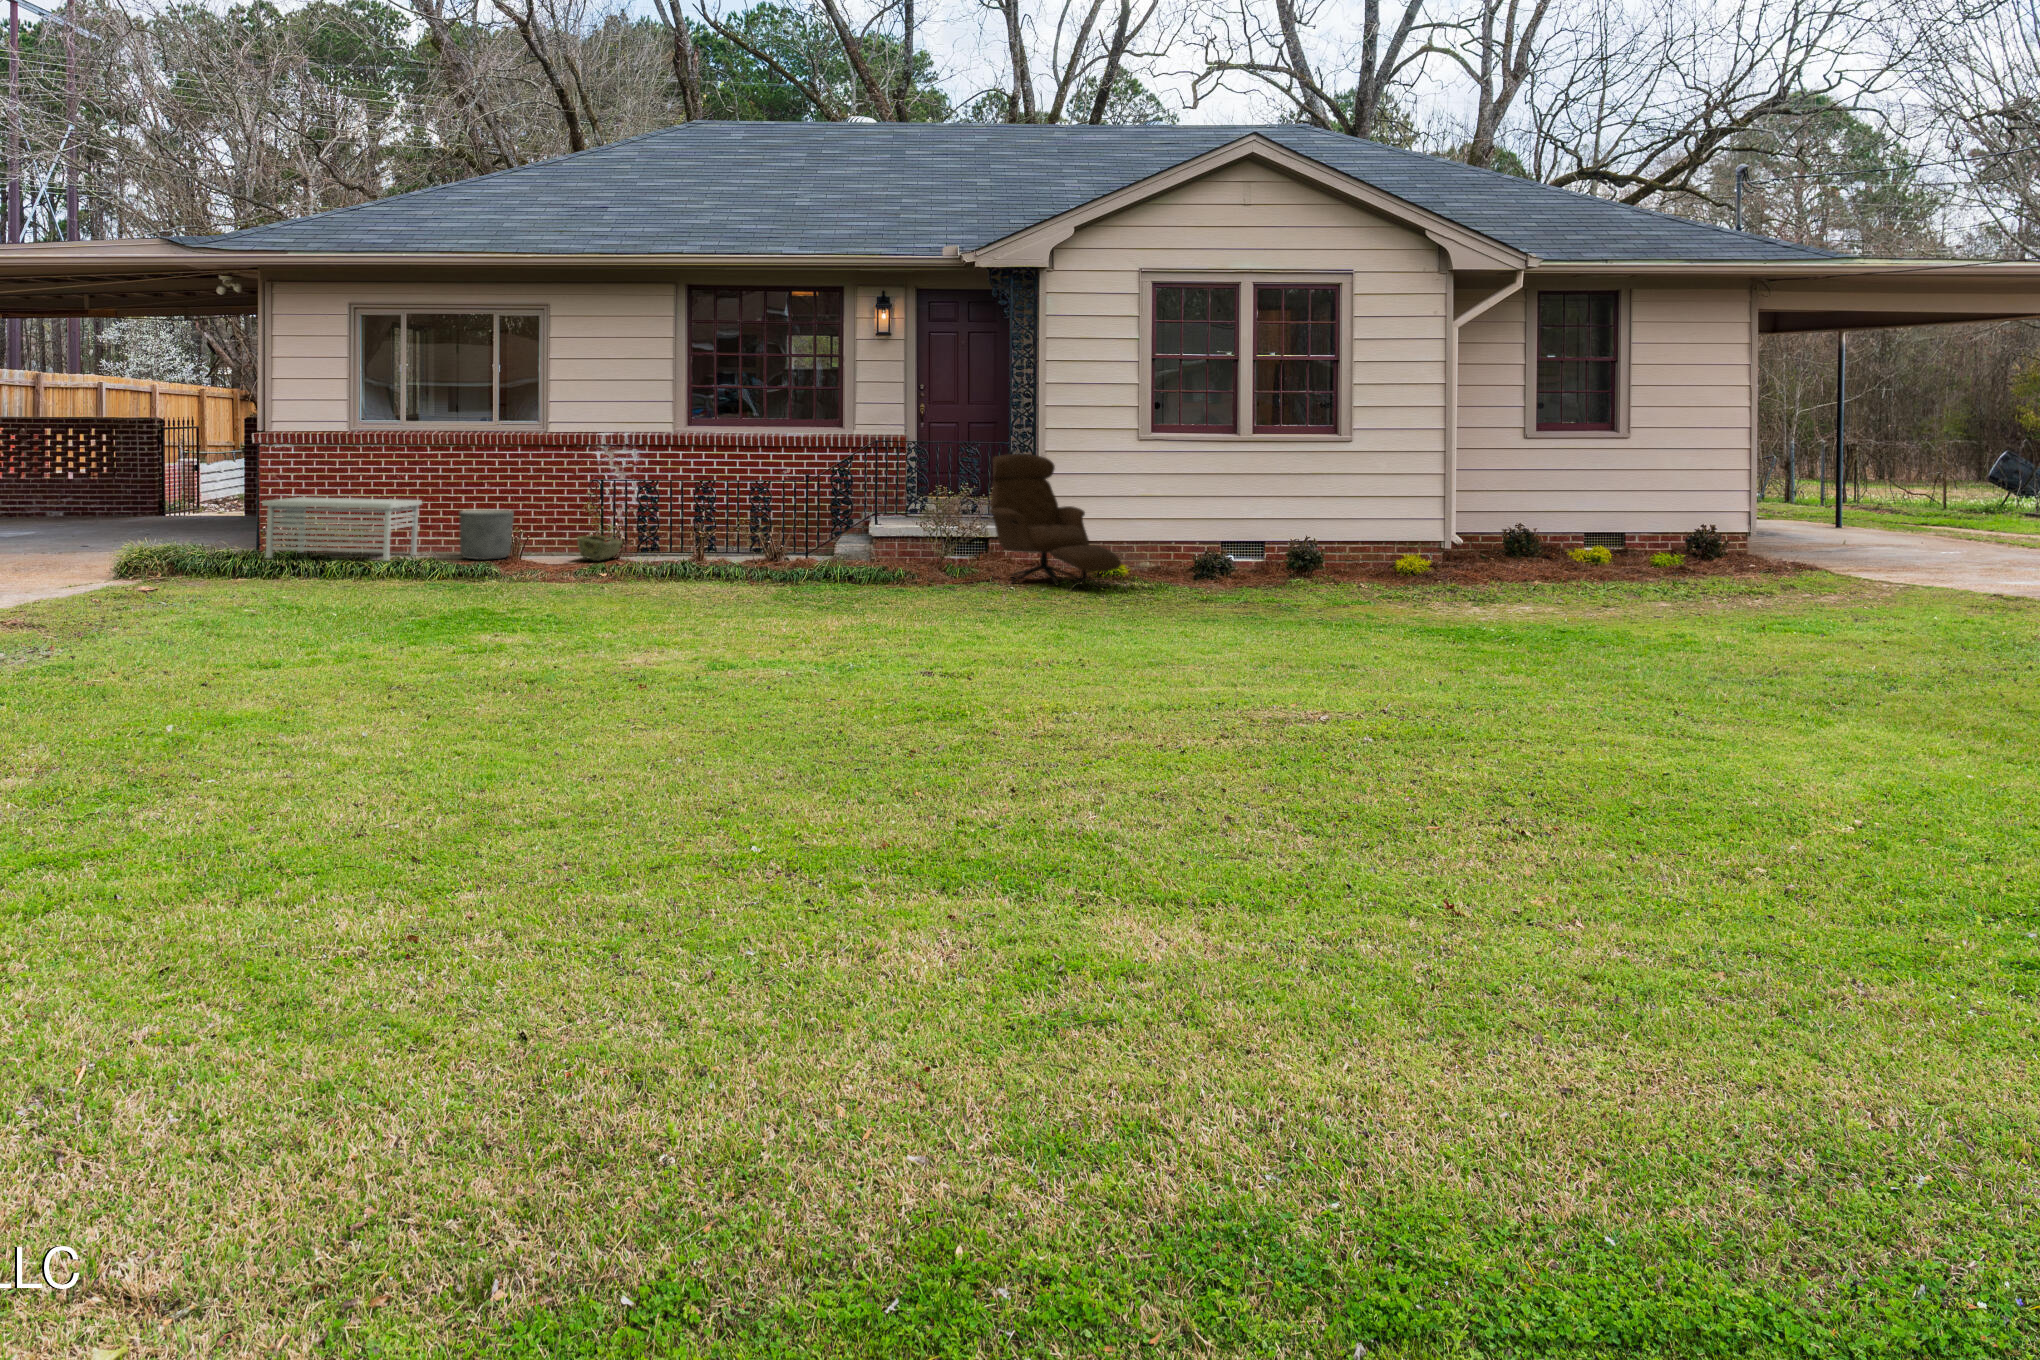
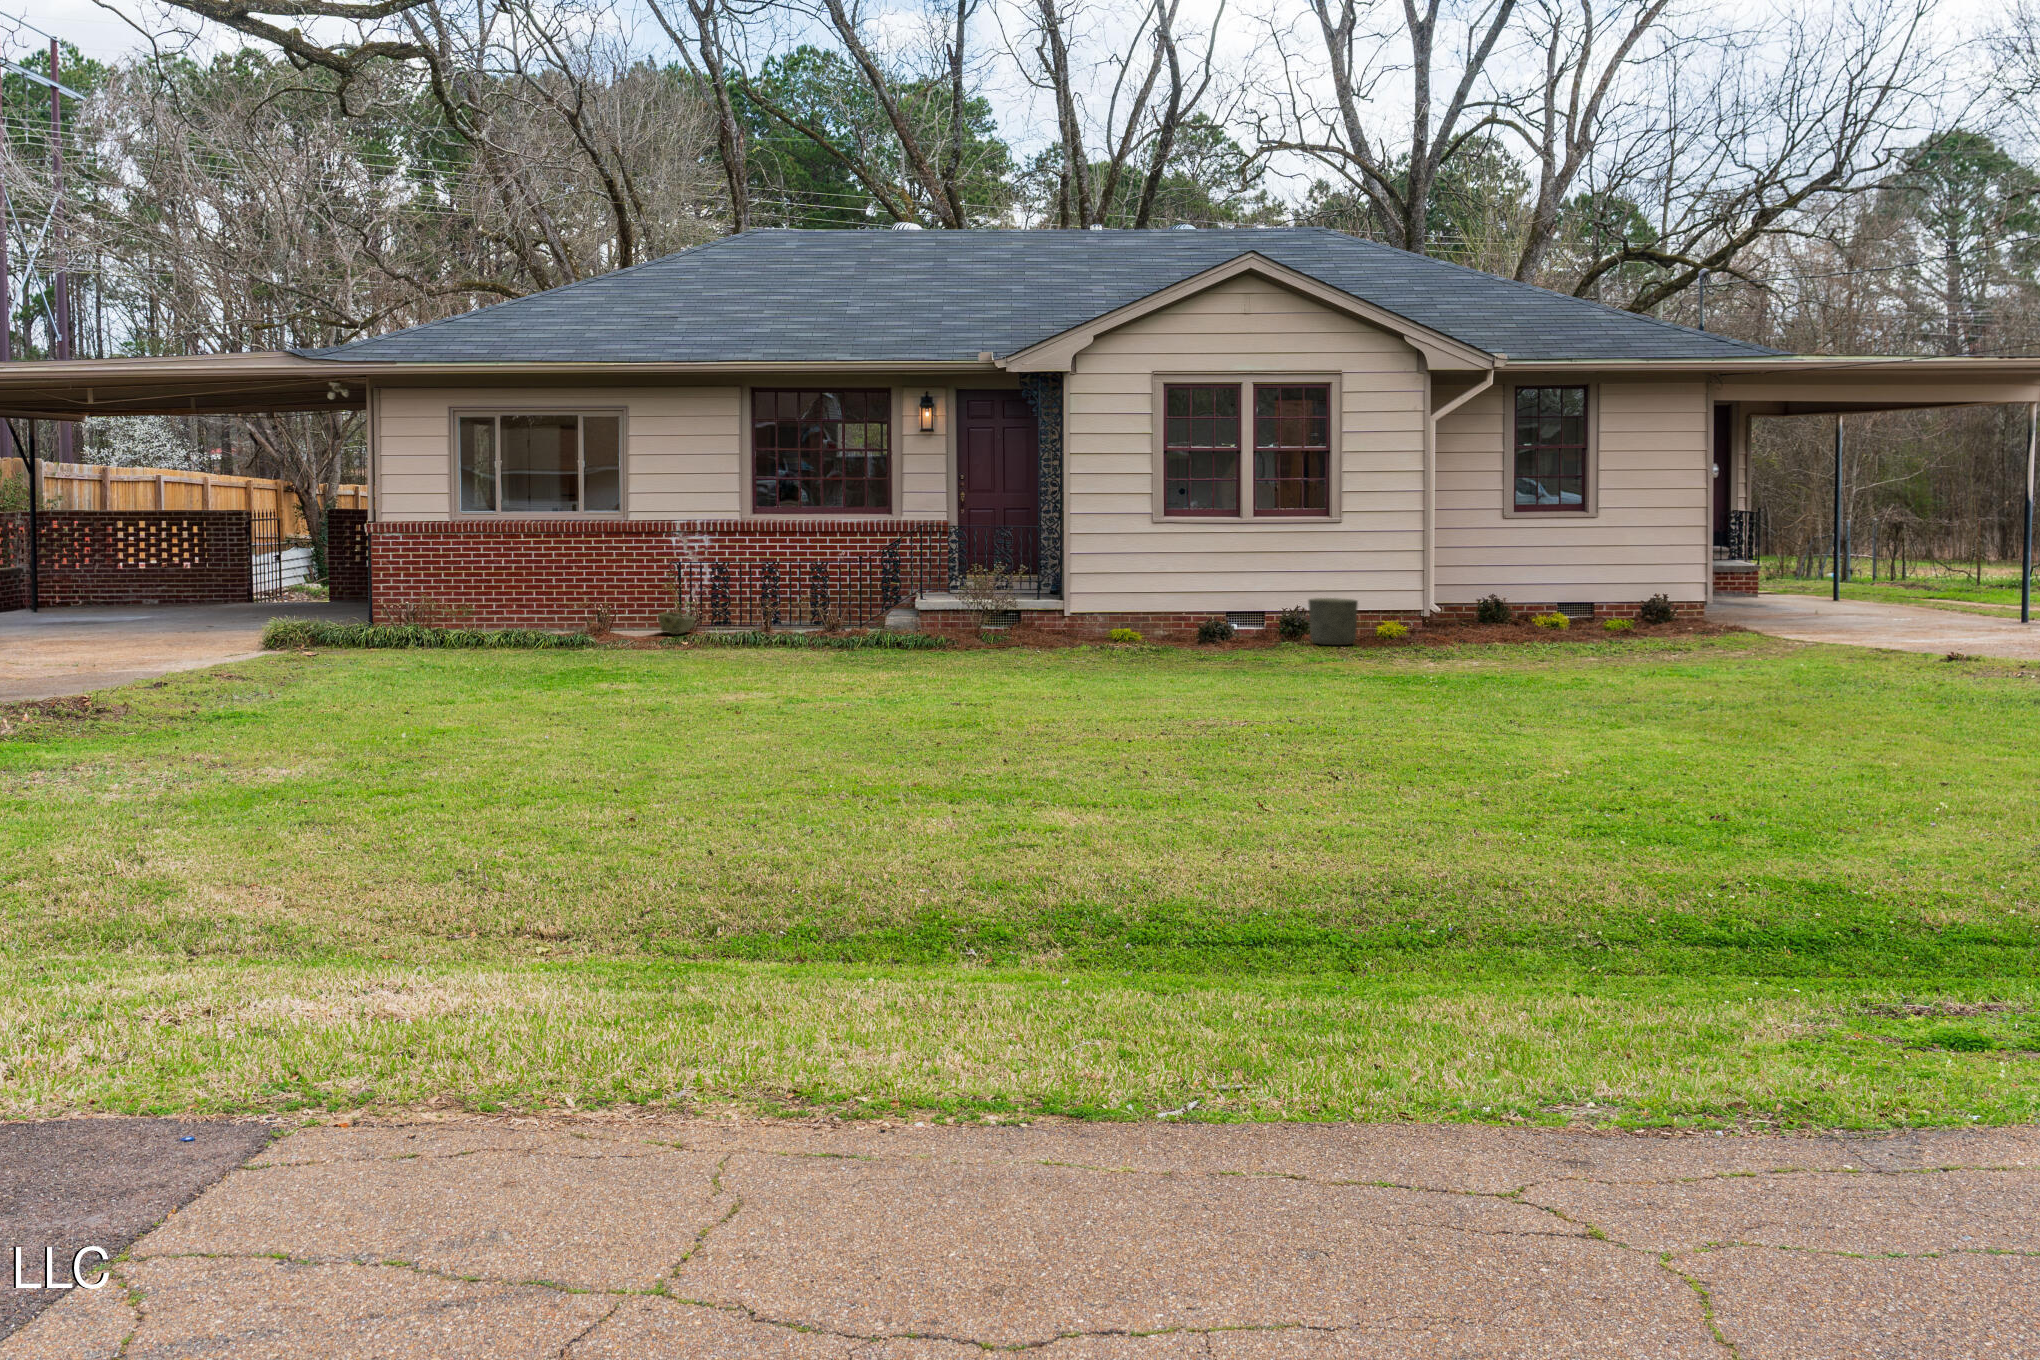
lounge chair: present [990,454,1121,590] -> none [1025,536,1139,653]
storage bench: present [262,497,422,561] -> none [379,581,515,637]
planter: present [459,510,514,560] -> present [1308,598,1358,645]

